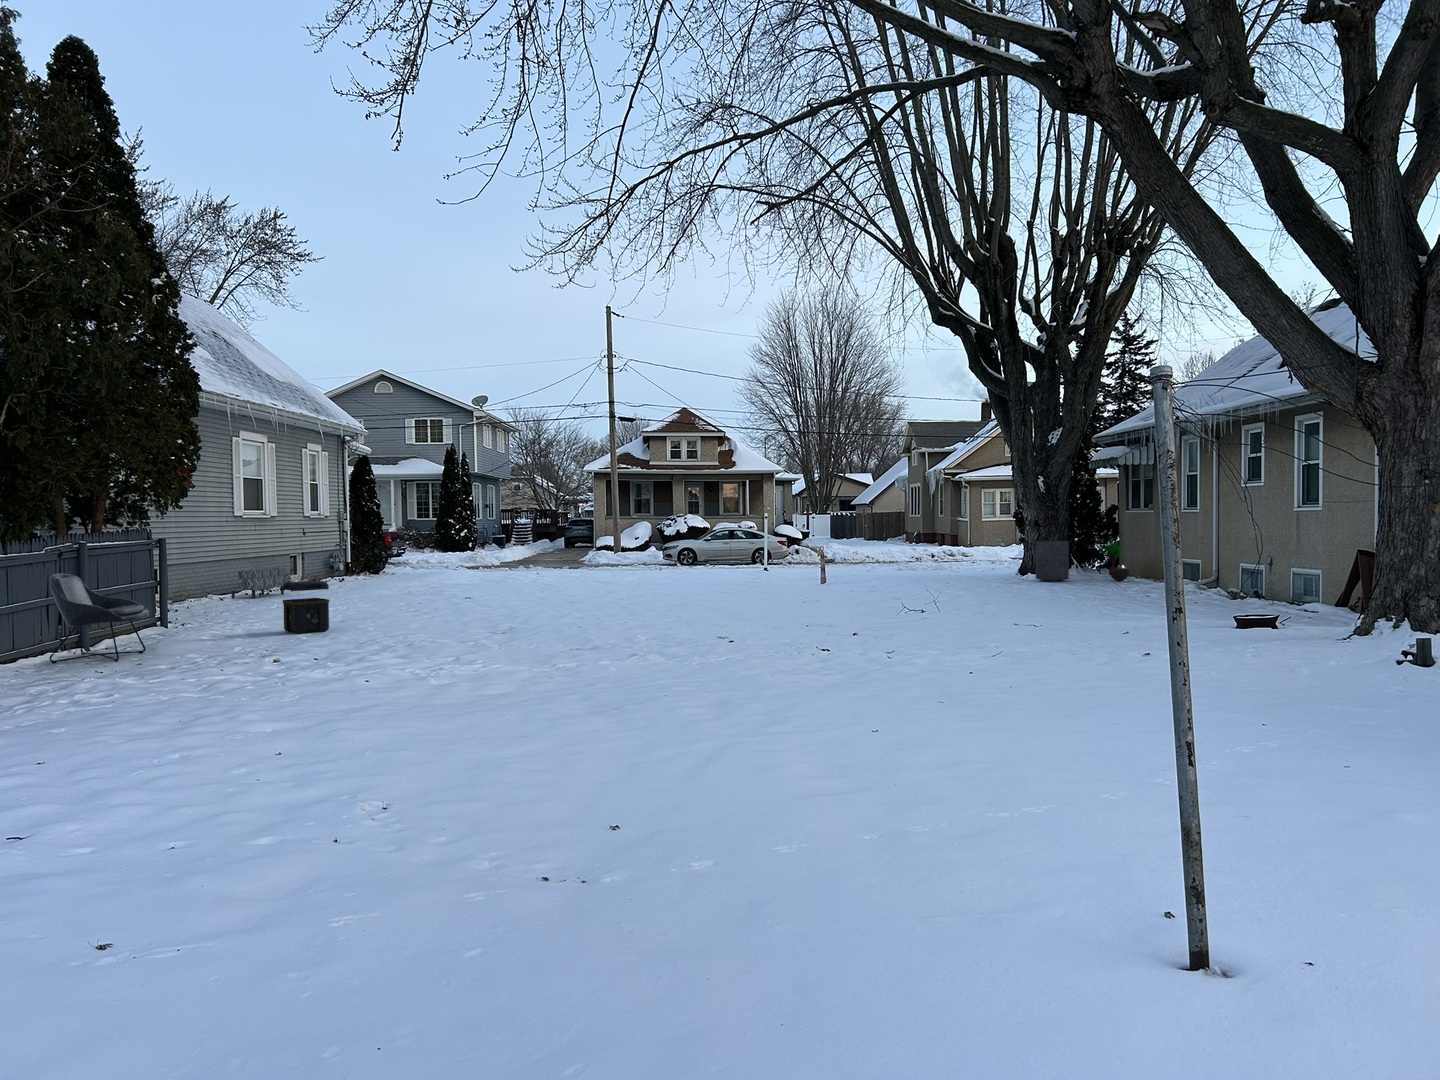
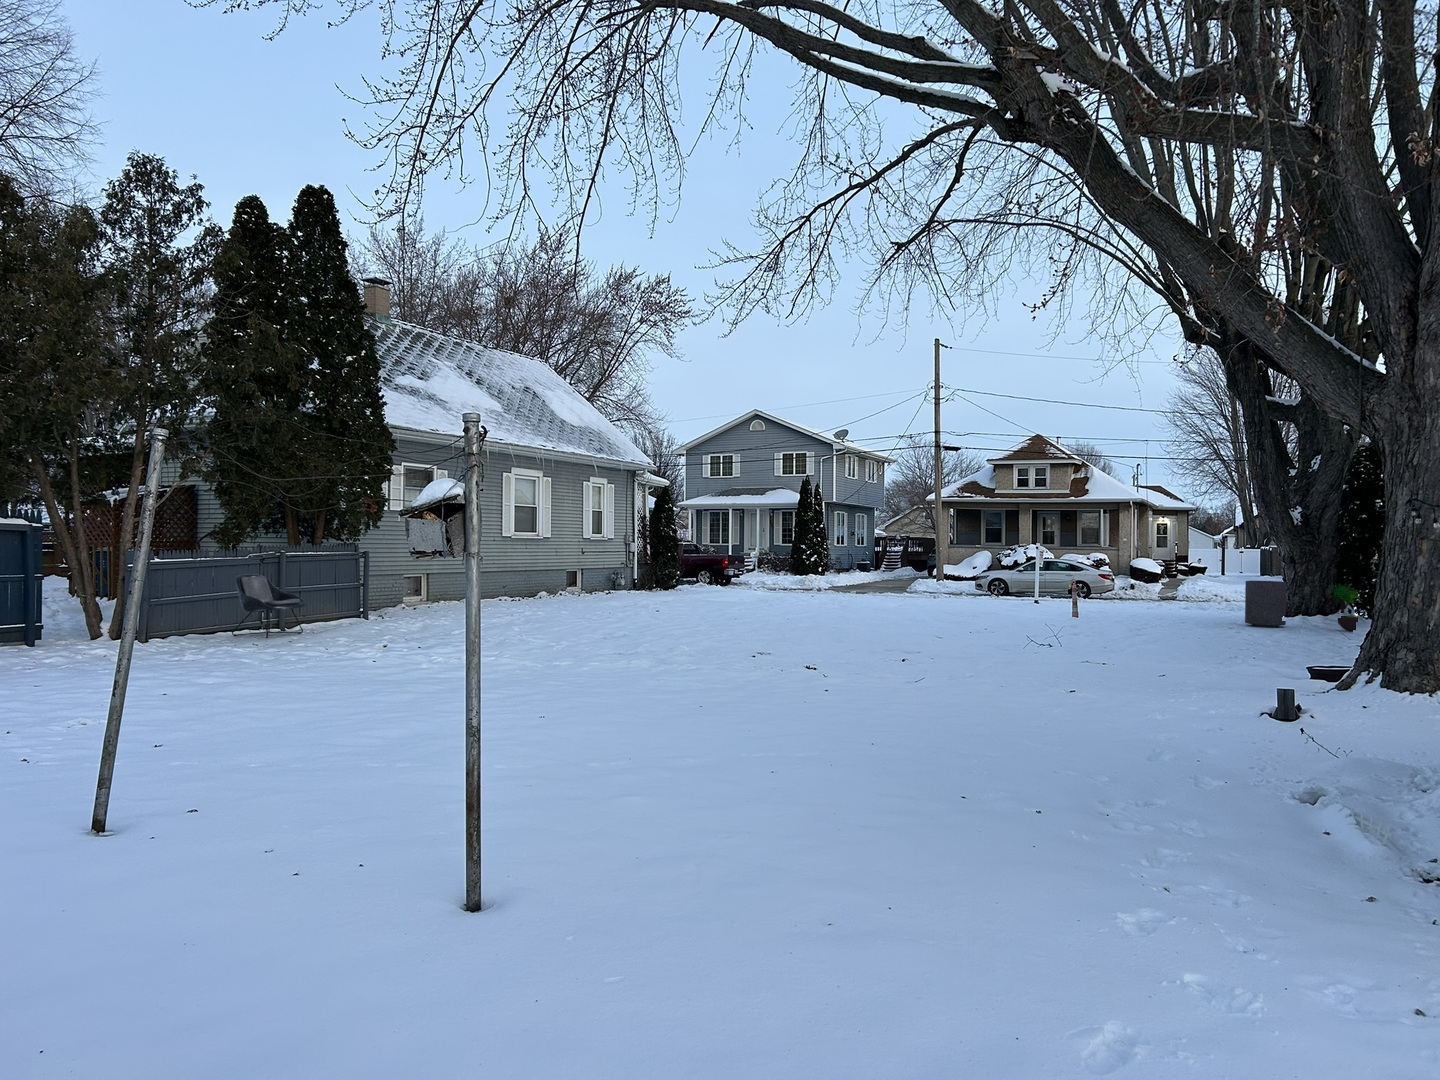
bench: present [231,568,286,599] -> none [502,577,550,601]
toolbox: present [283,581,329,634] -> none [431,588,460,628]

